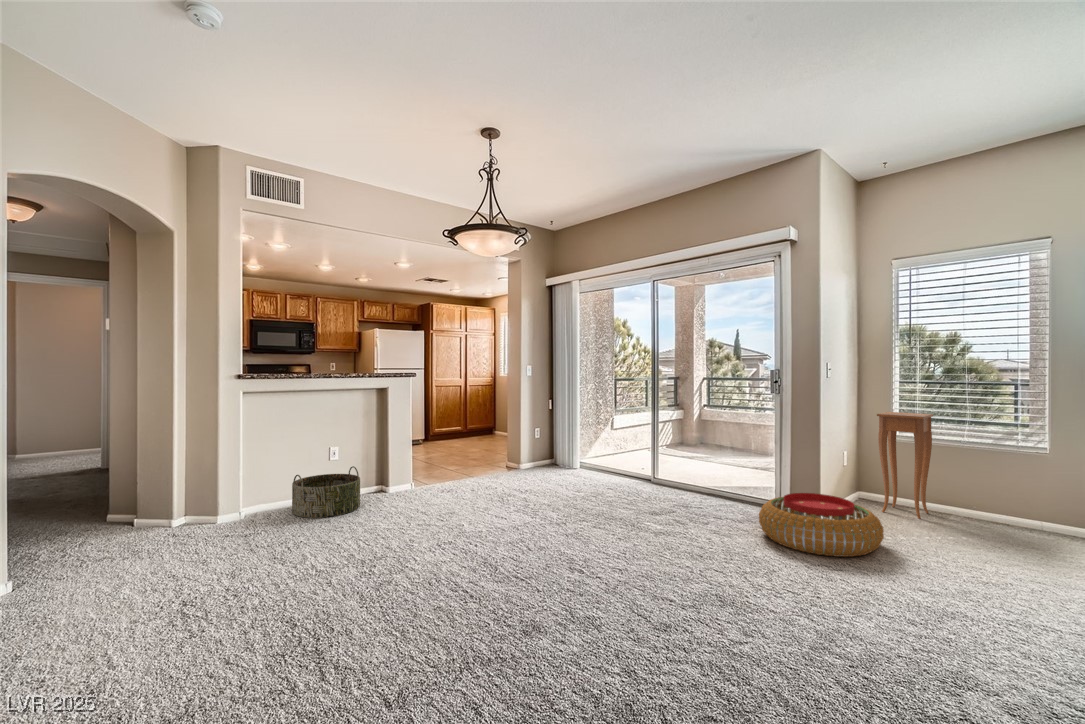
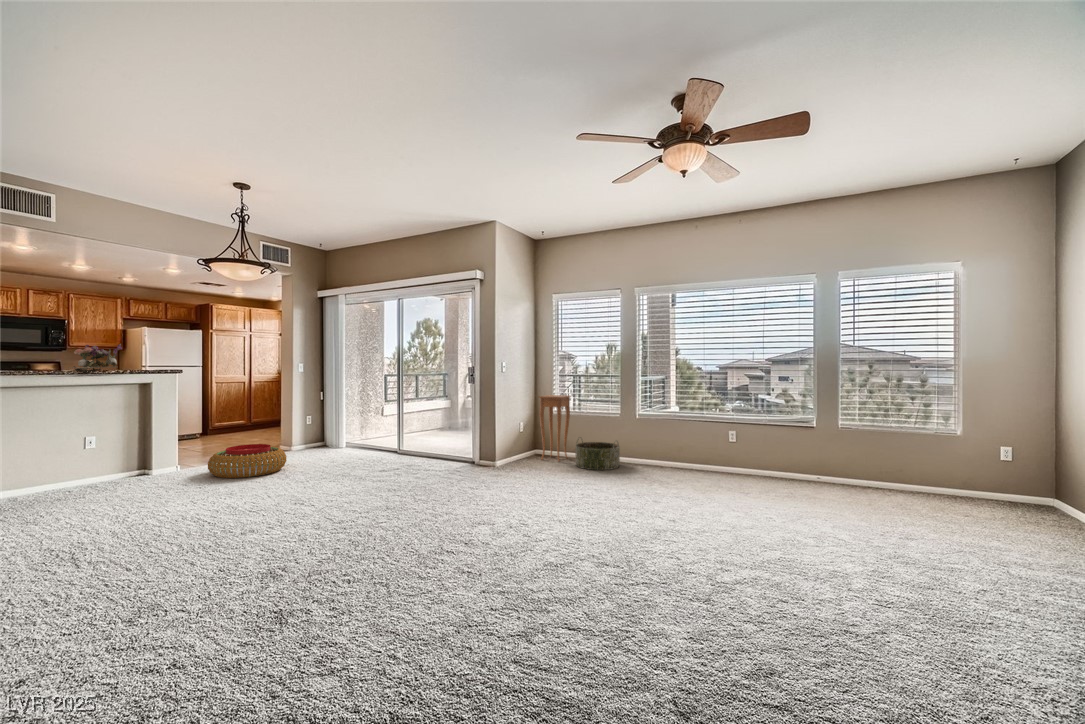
flower arrangement: none [313,343,361,378] -> present [72,344,122,374]
basket: present [292,466,360,518] -> present [575,439,620,470]
pouf: present [759,493,884,557] -> present [208,444,287,478]

